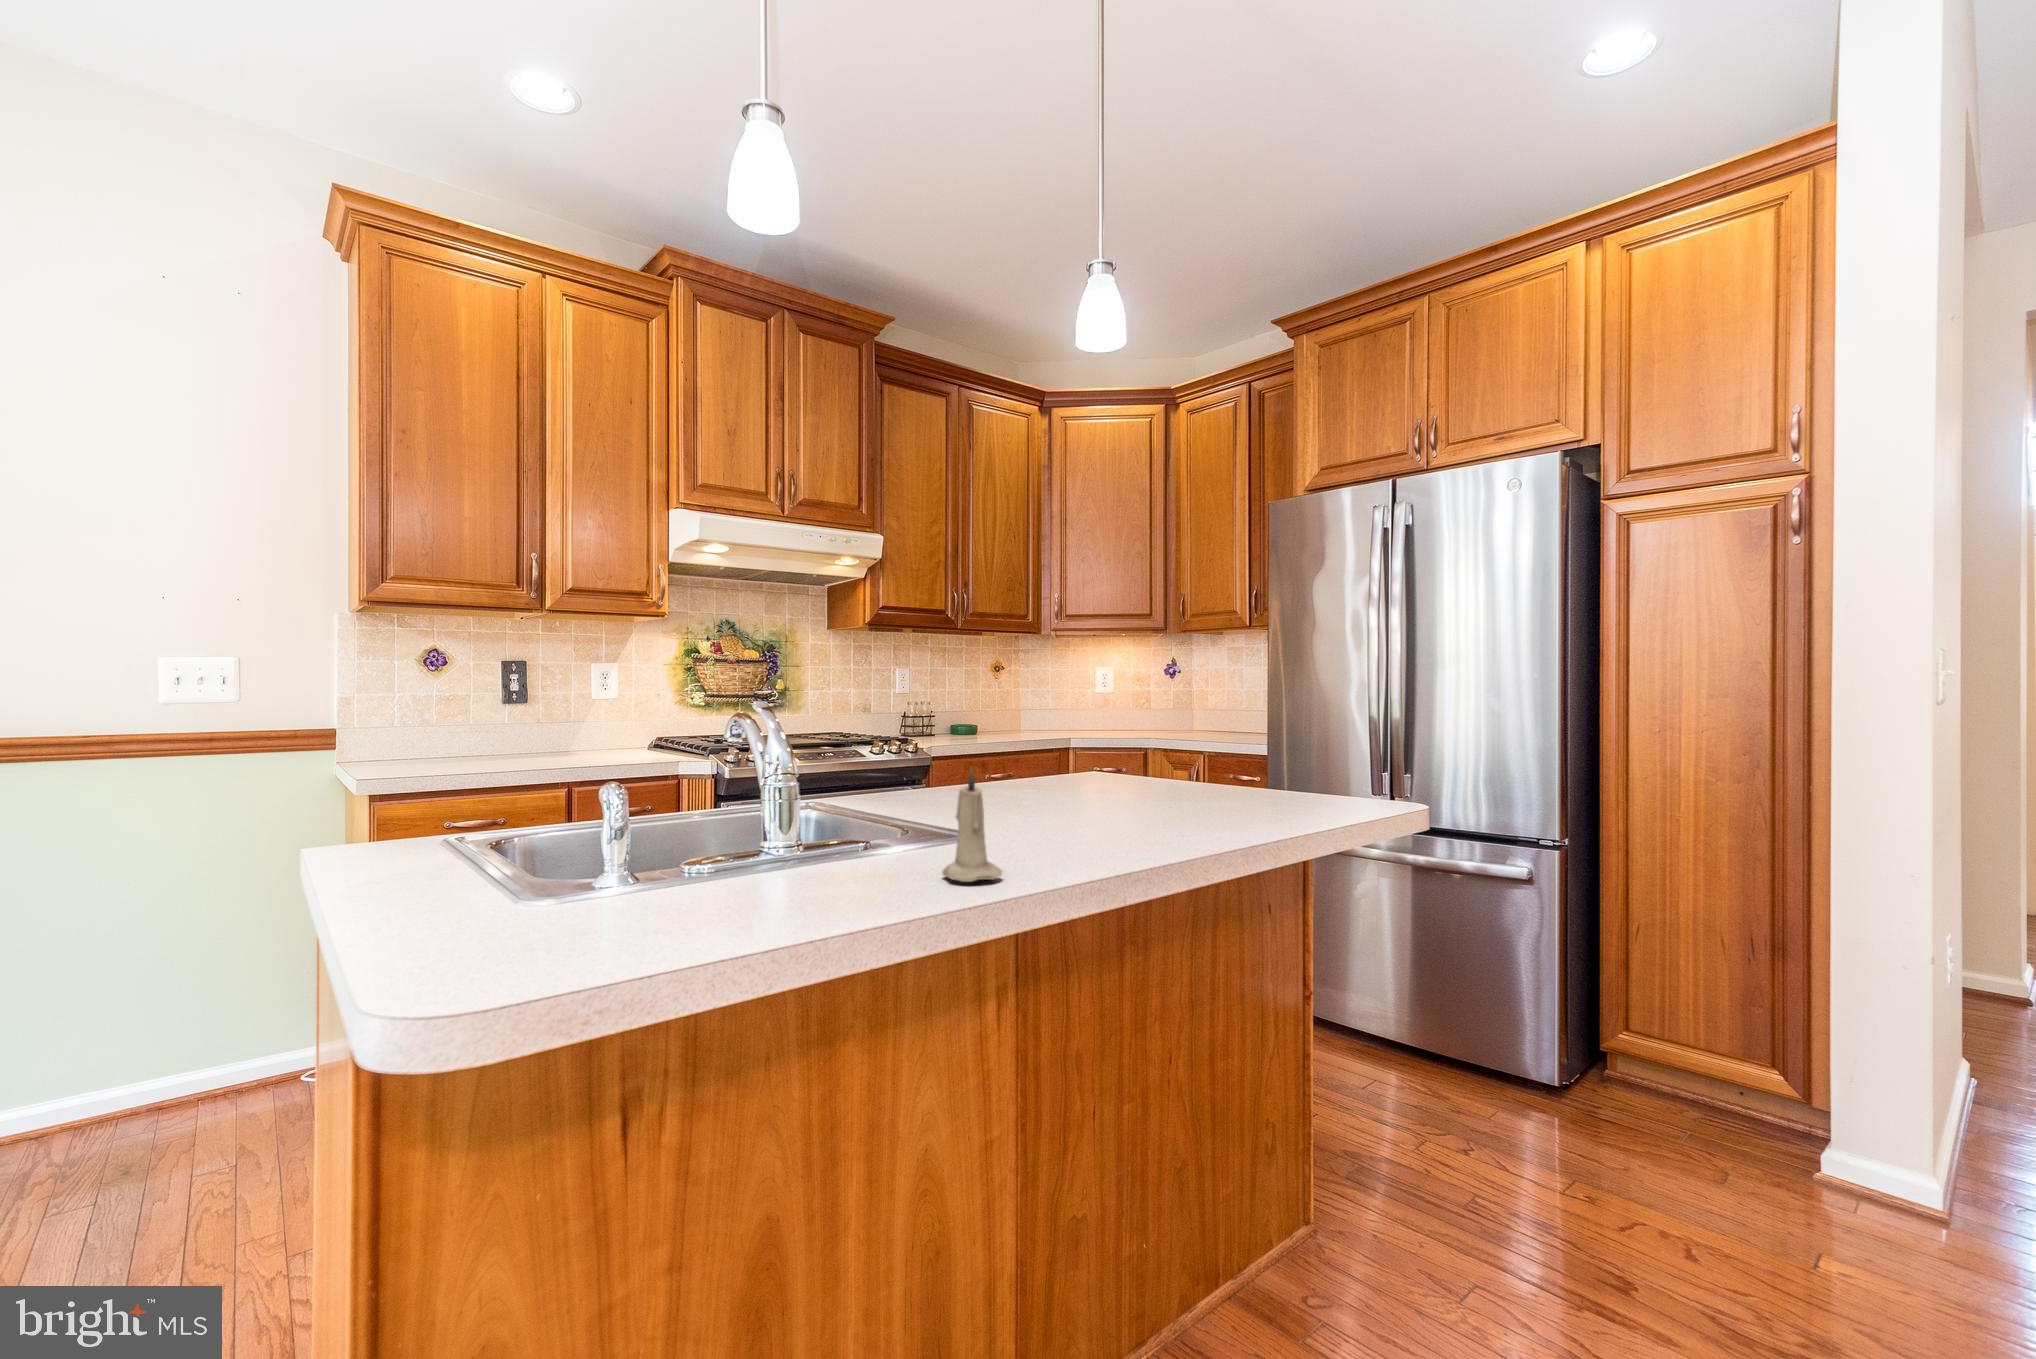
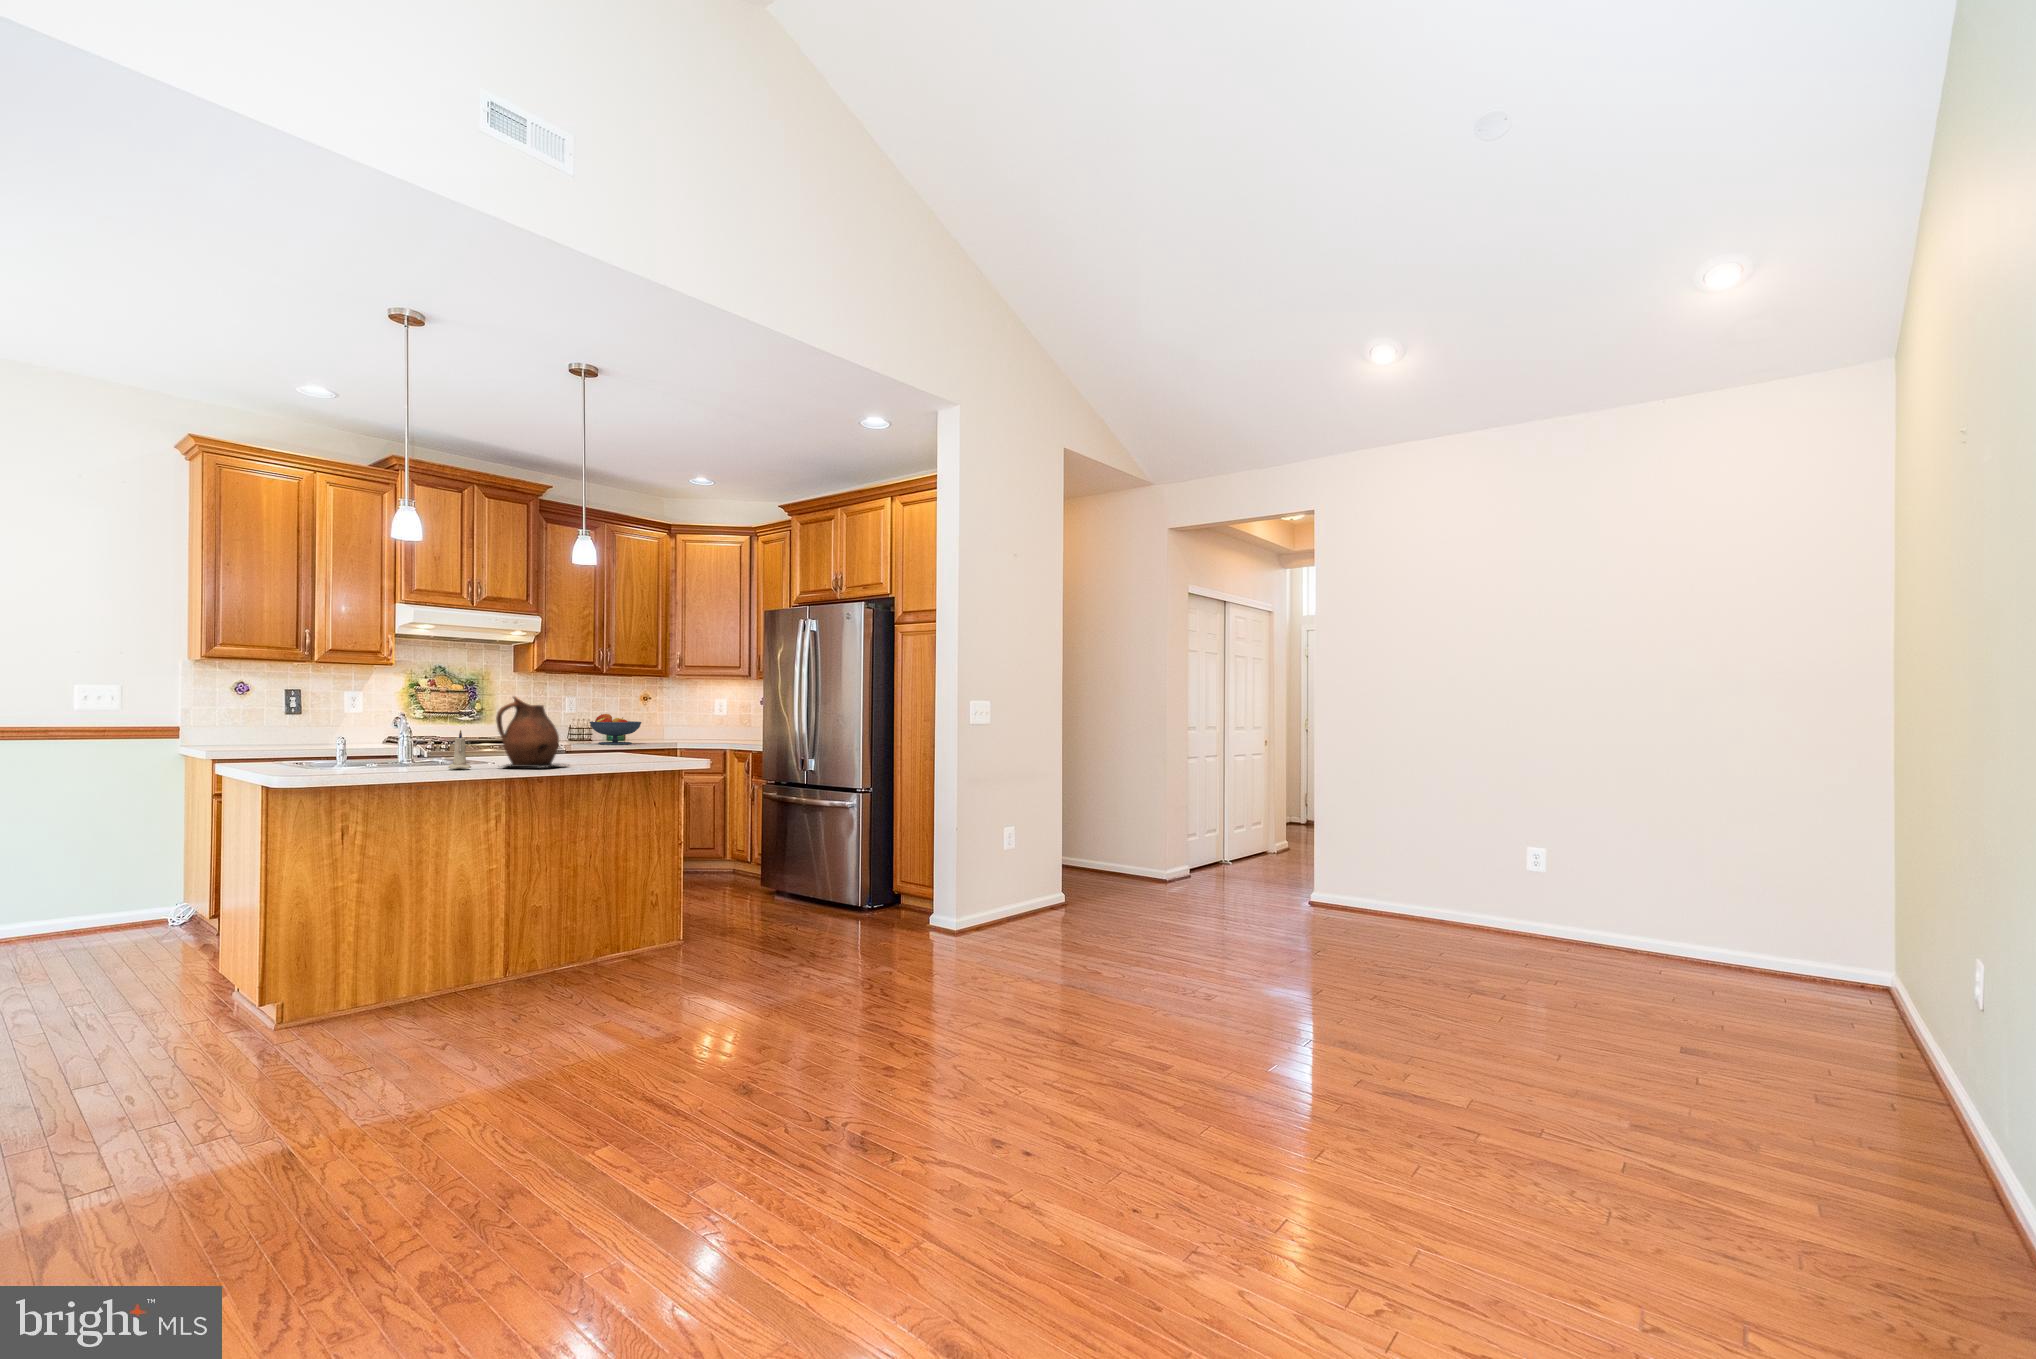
ceramic pitcher: none [1040,670,1194,874] -> present [496,696,559,768]
fruit bowl: none [929,694,1004,742] -> present [590,714,641,744]

